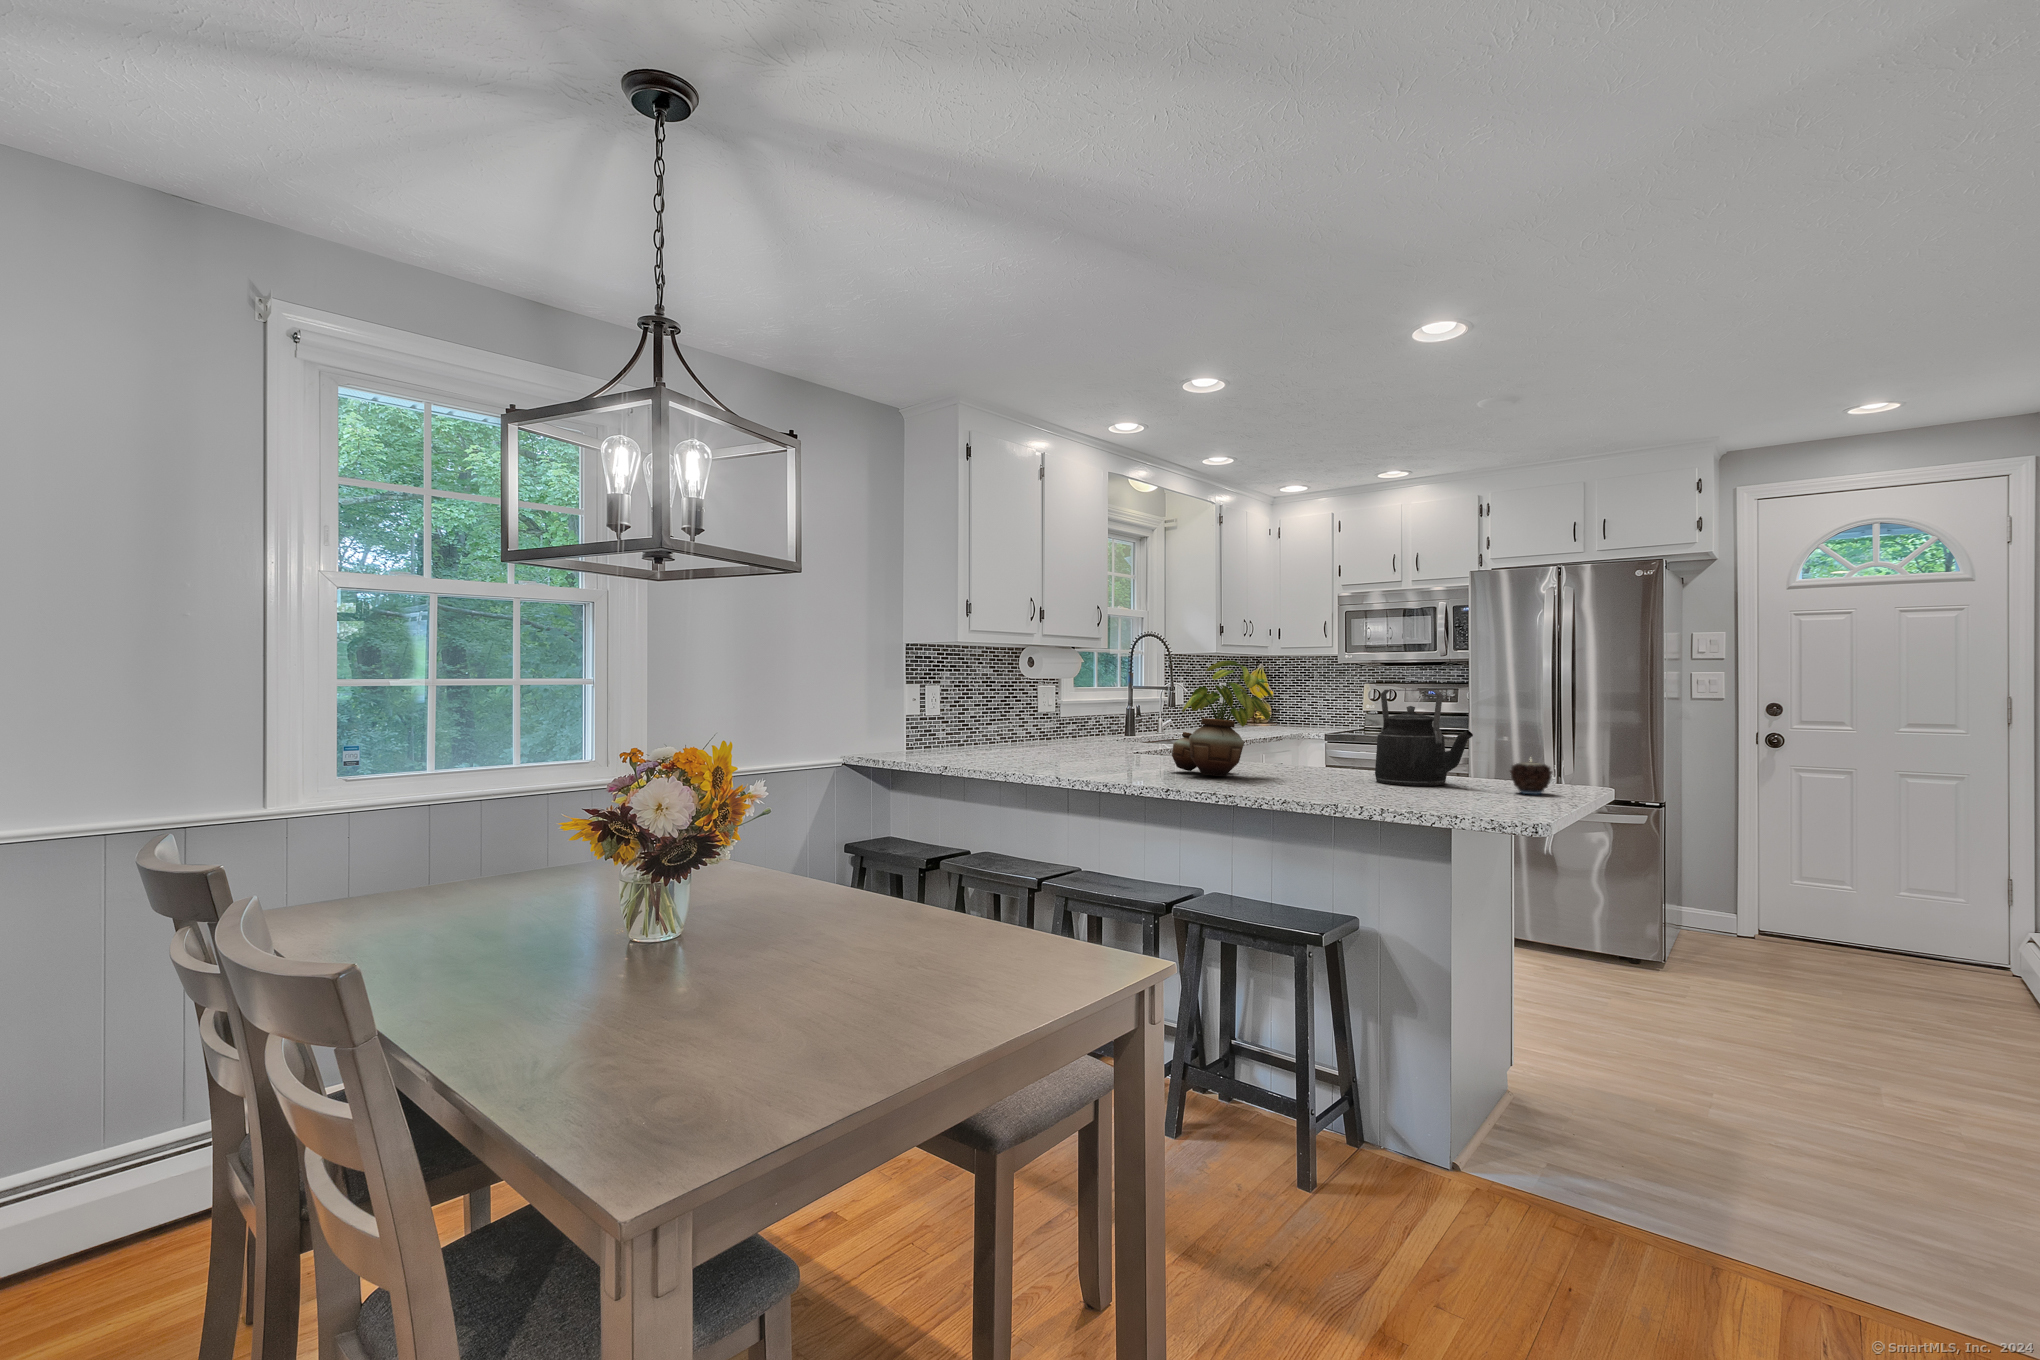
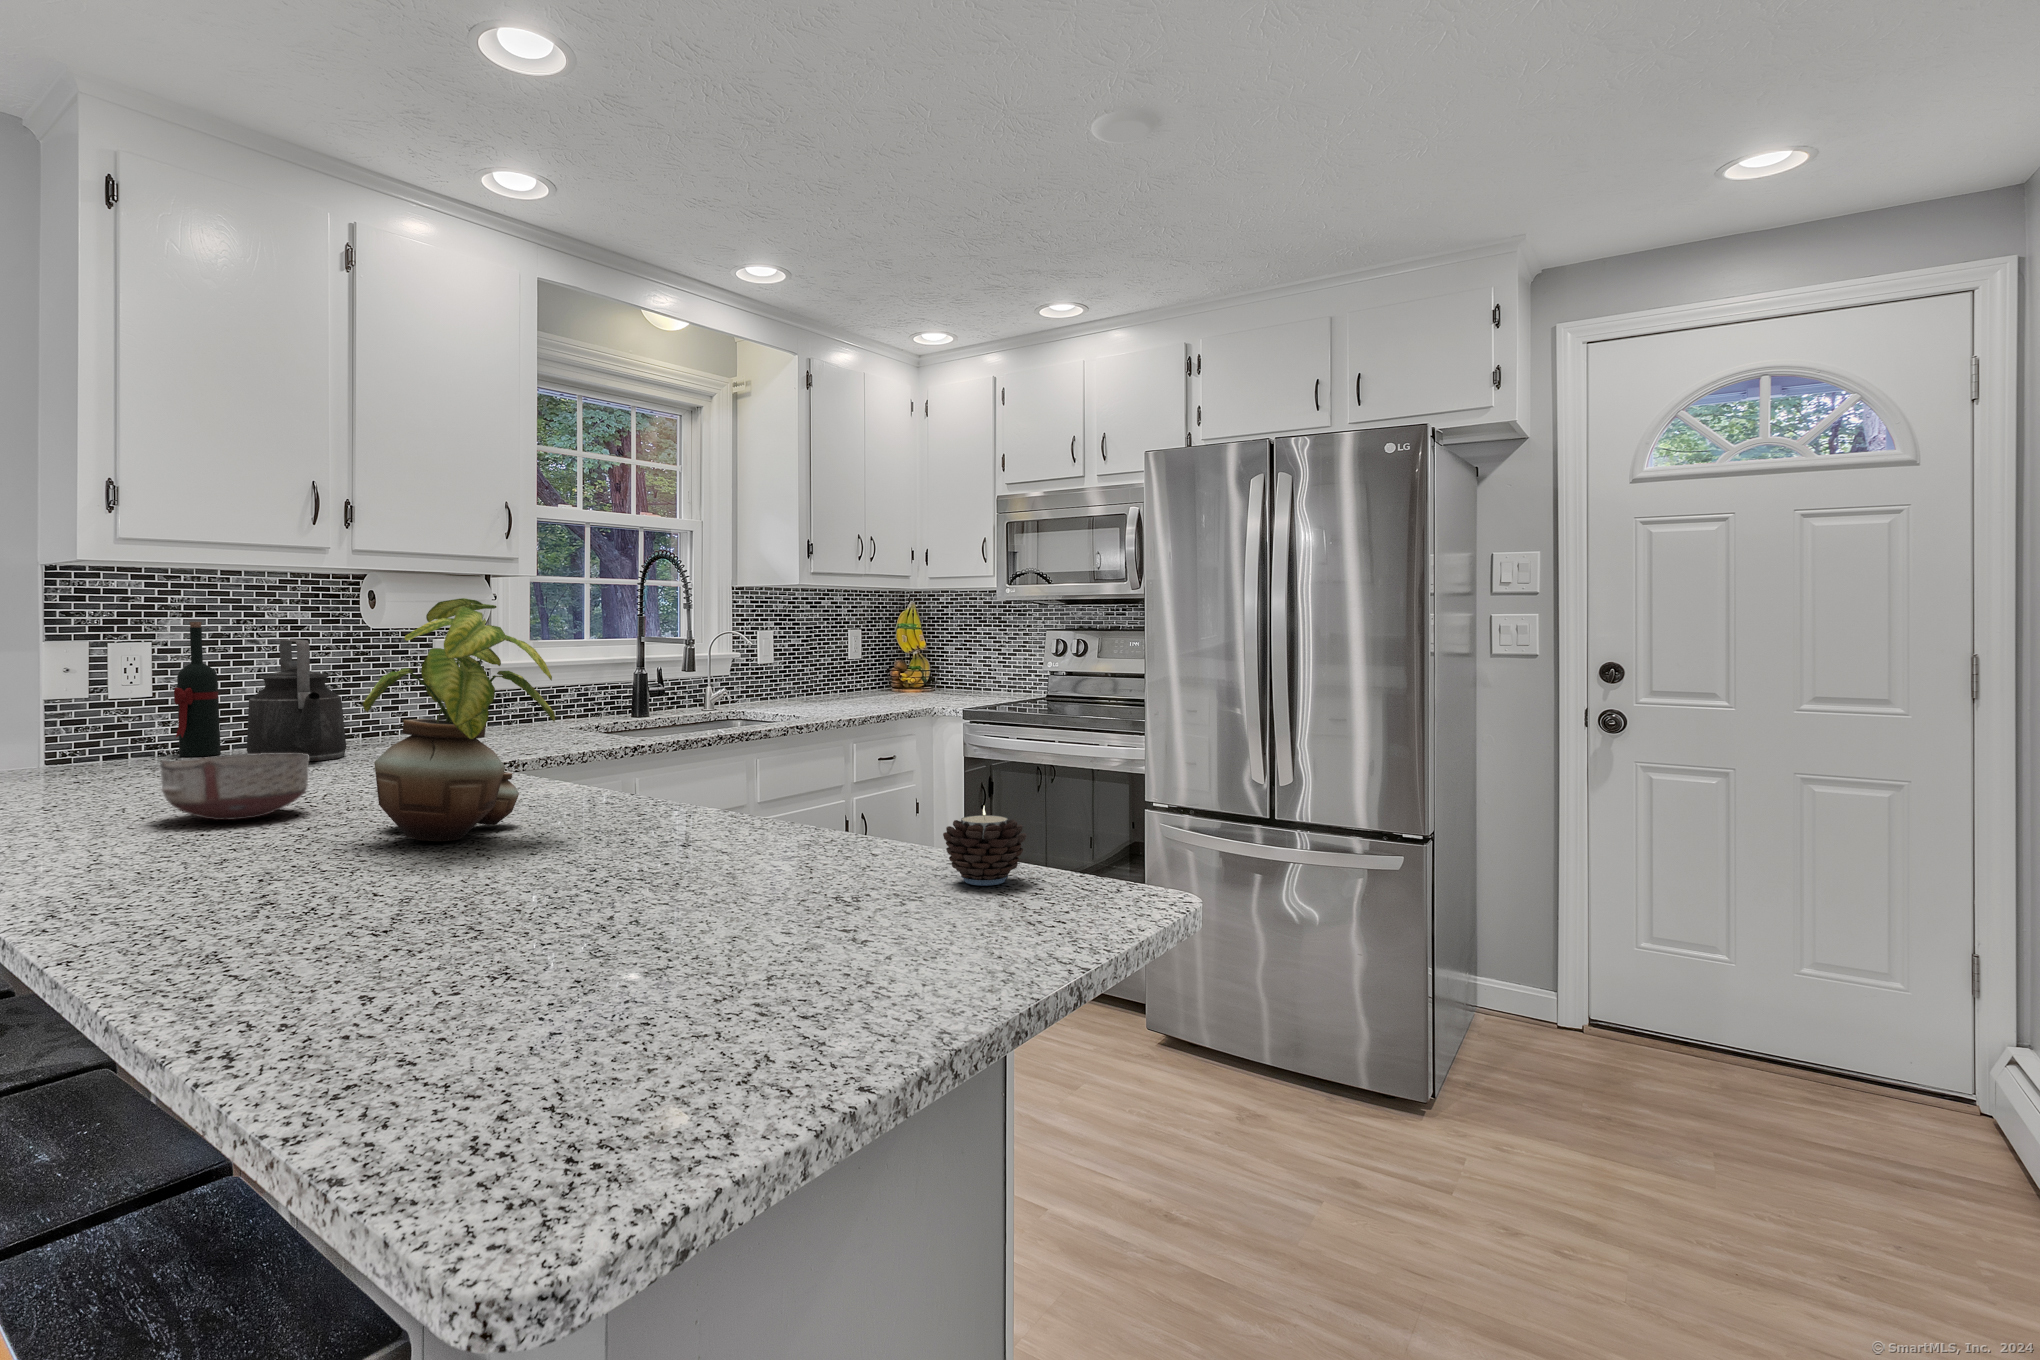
wine bottle: none [947,675,965,747] -> present [174,622,221,757]
kettle: present [1375,689,1473,786] -> present [247,639,346,761]
ceramic bowl: none [1054,738,1116,768] -> present [161,753,309,820]

